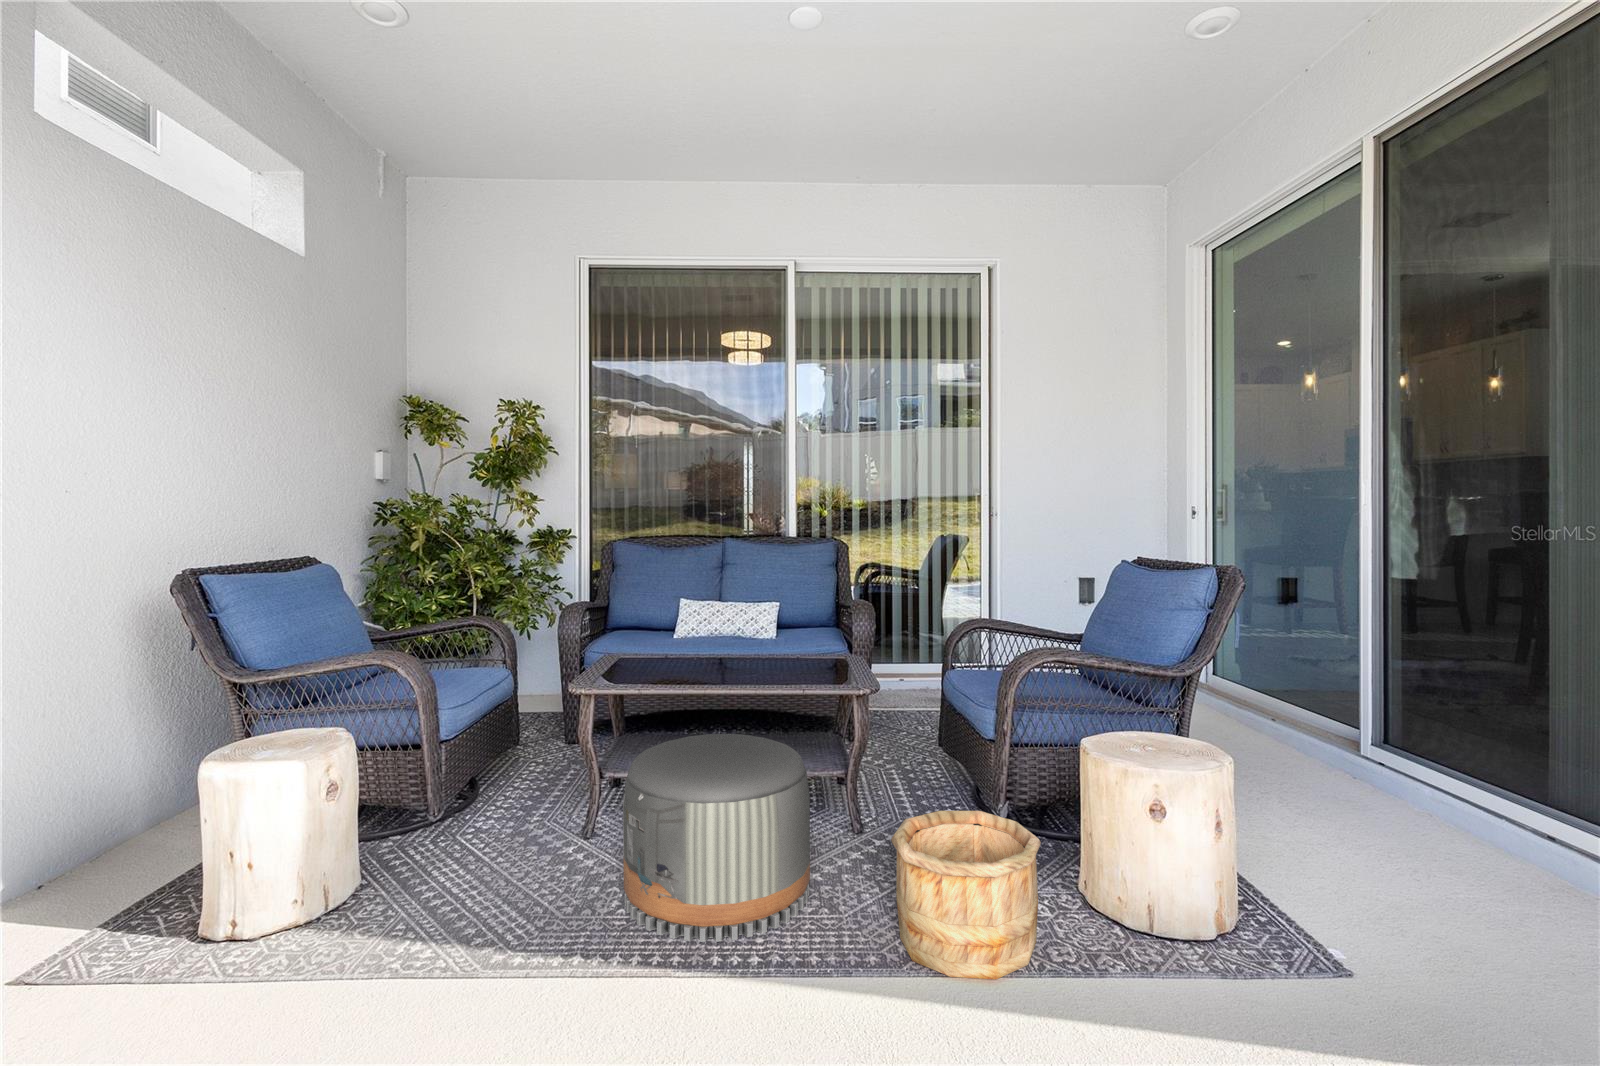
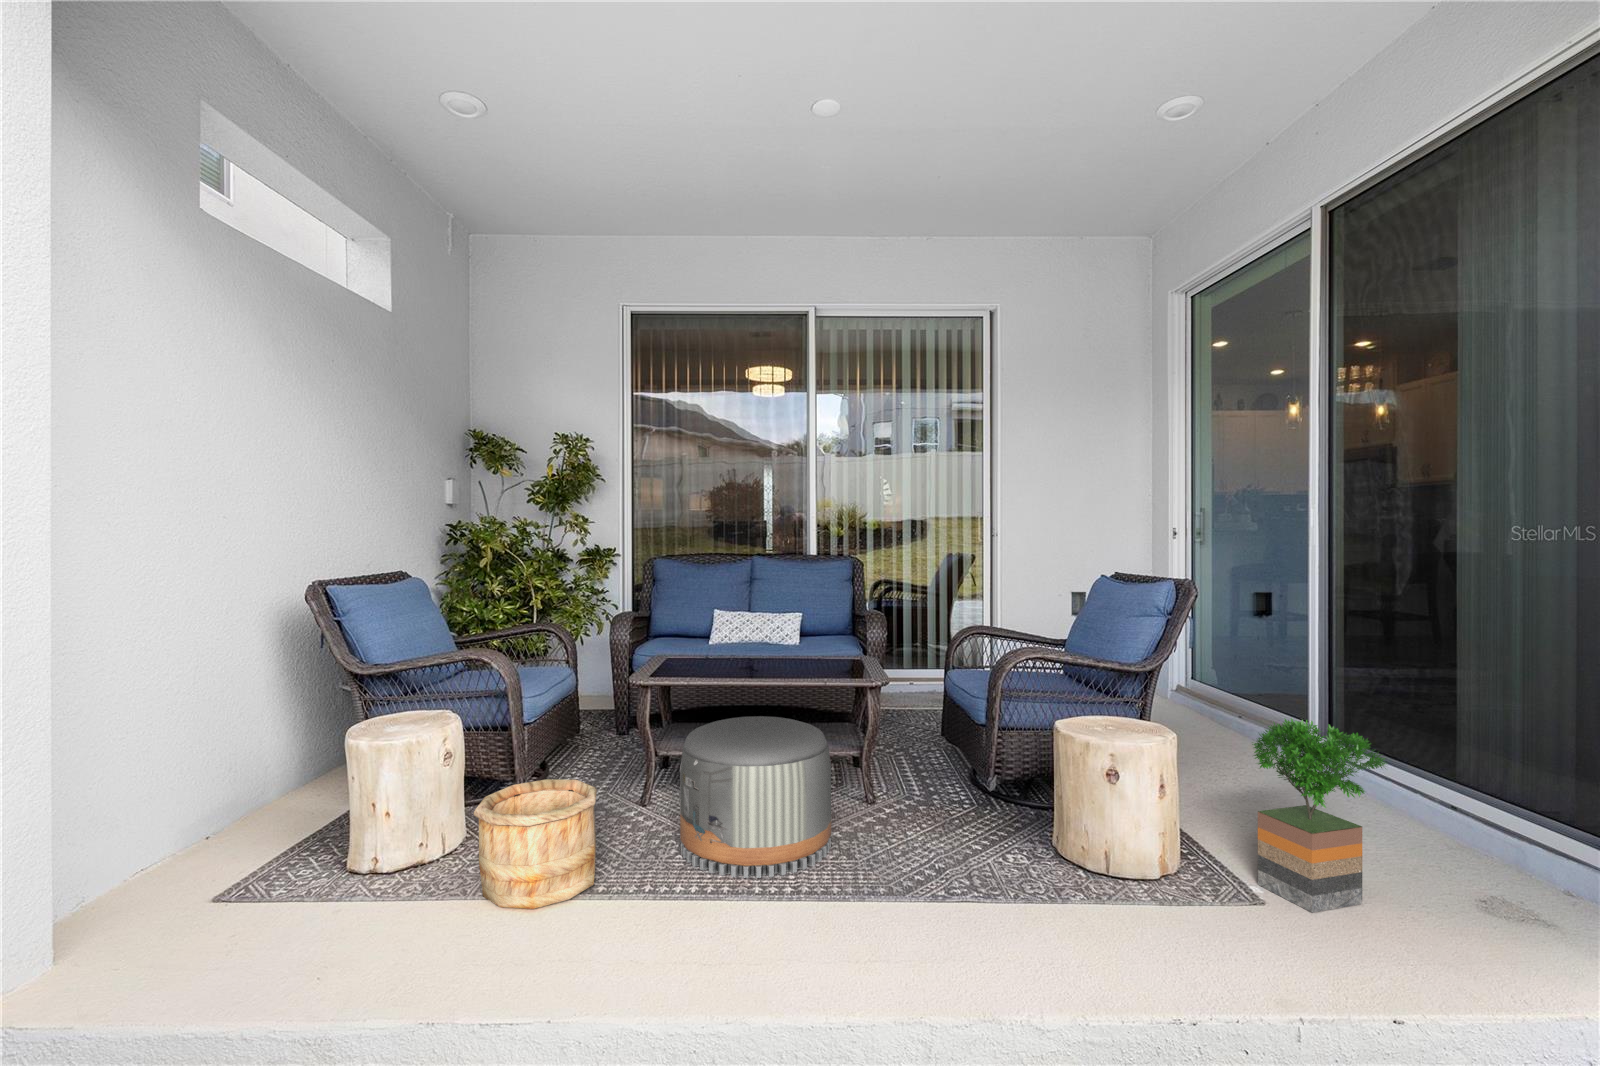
potted tree: none [1331,740,1512,988] -> present [1252,718,1385,912]
wooden bucket: present [891,811,1041,980] -> present [474,779,597,909]

